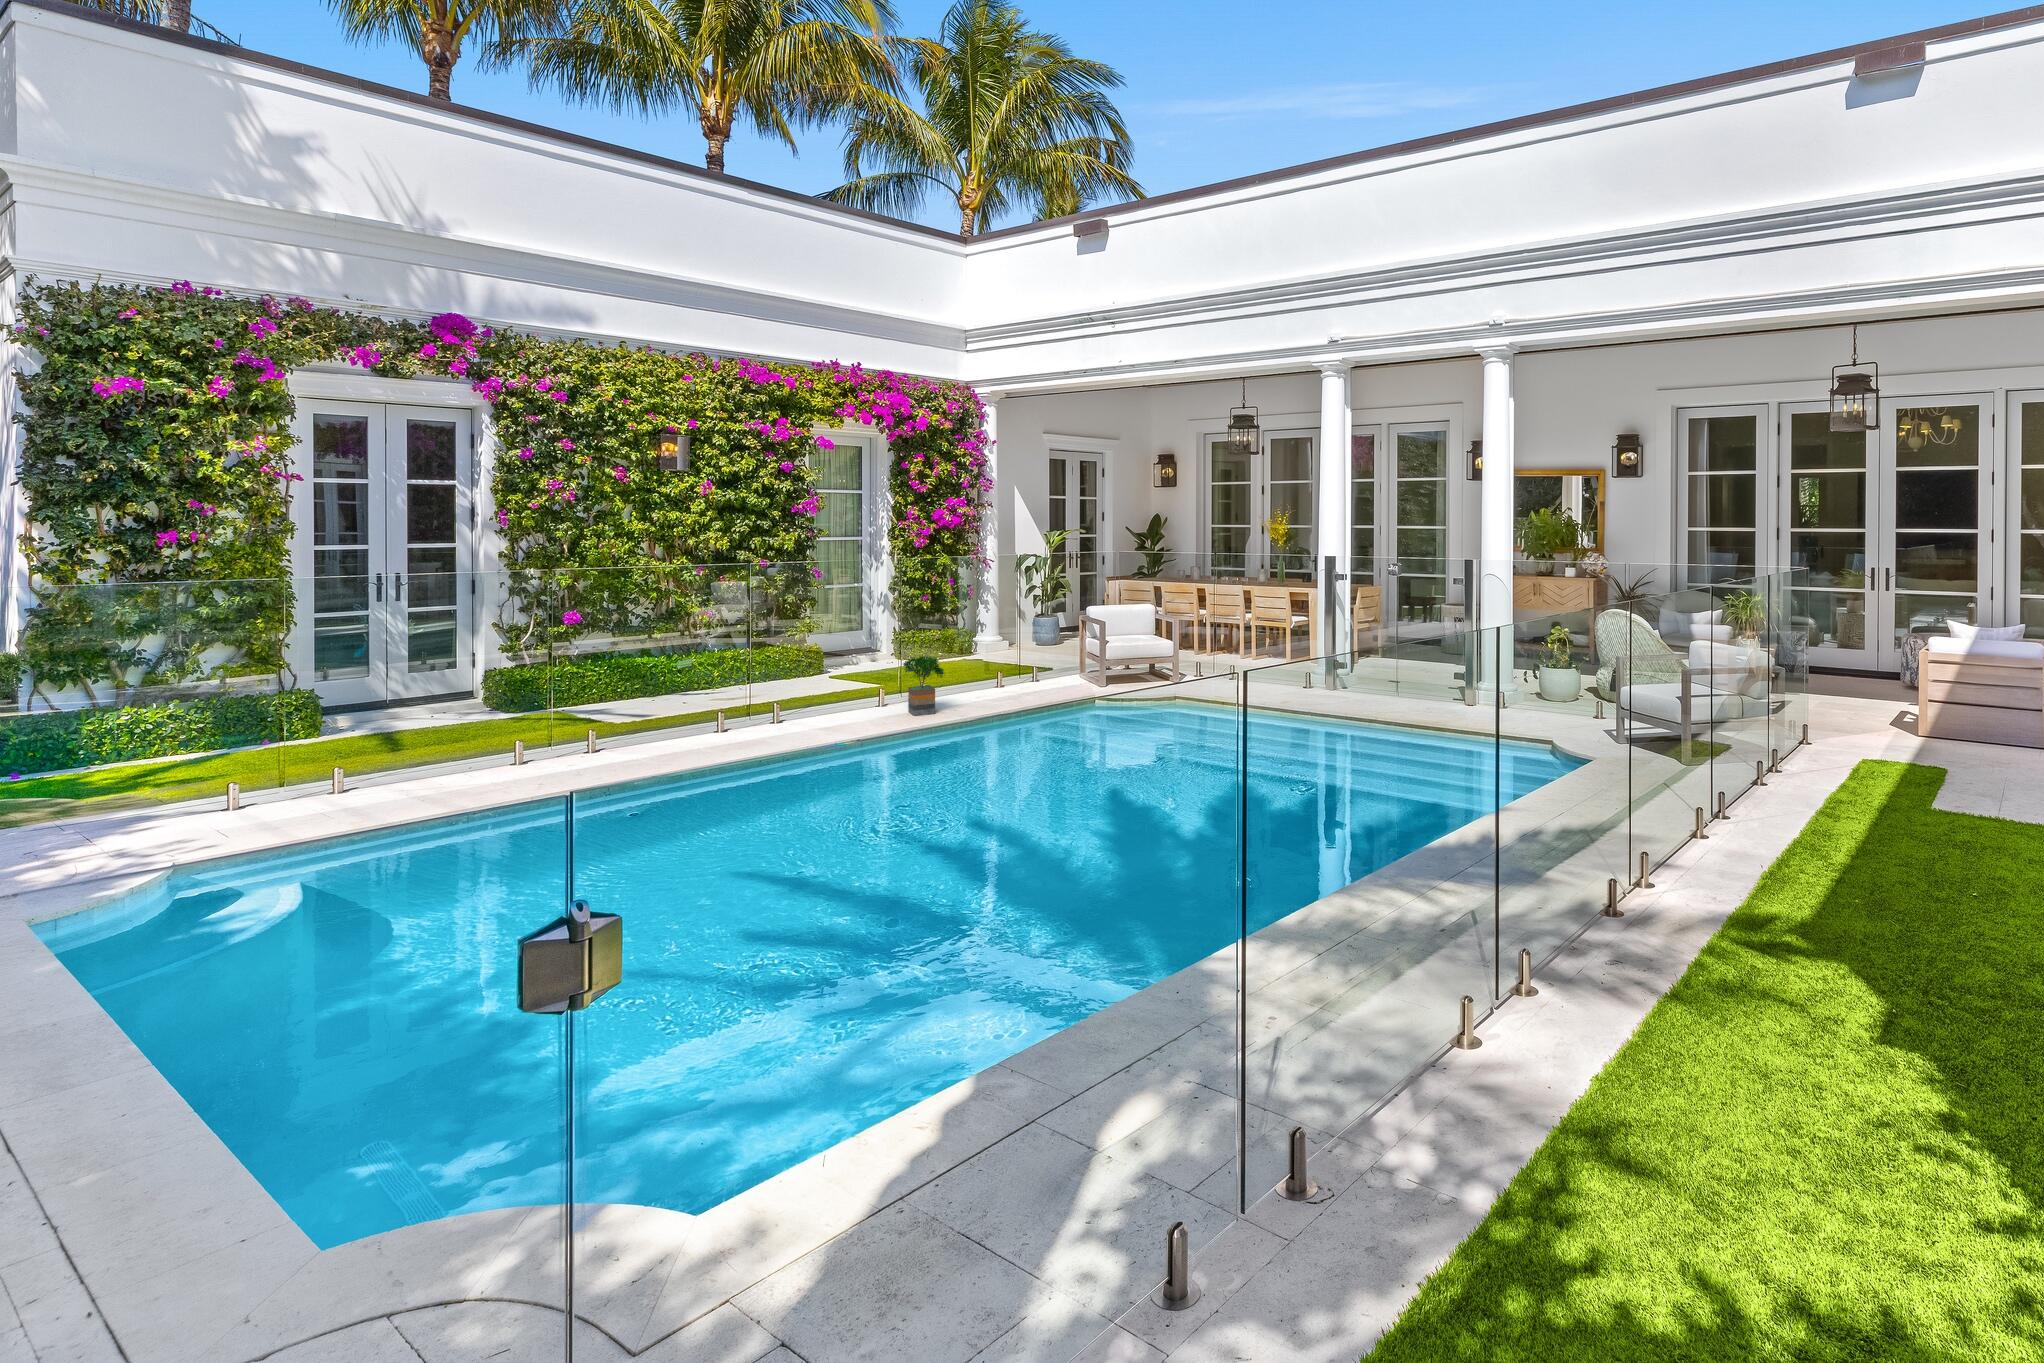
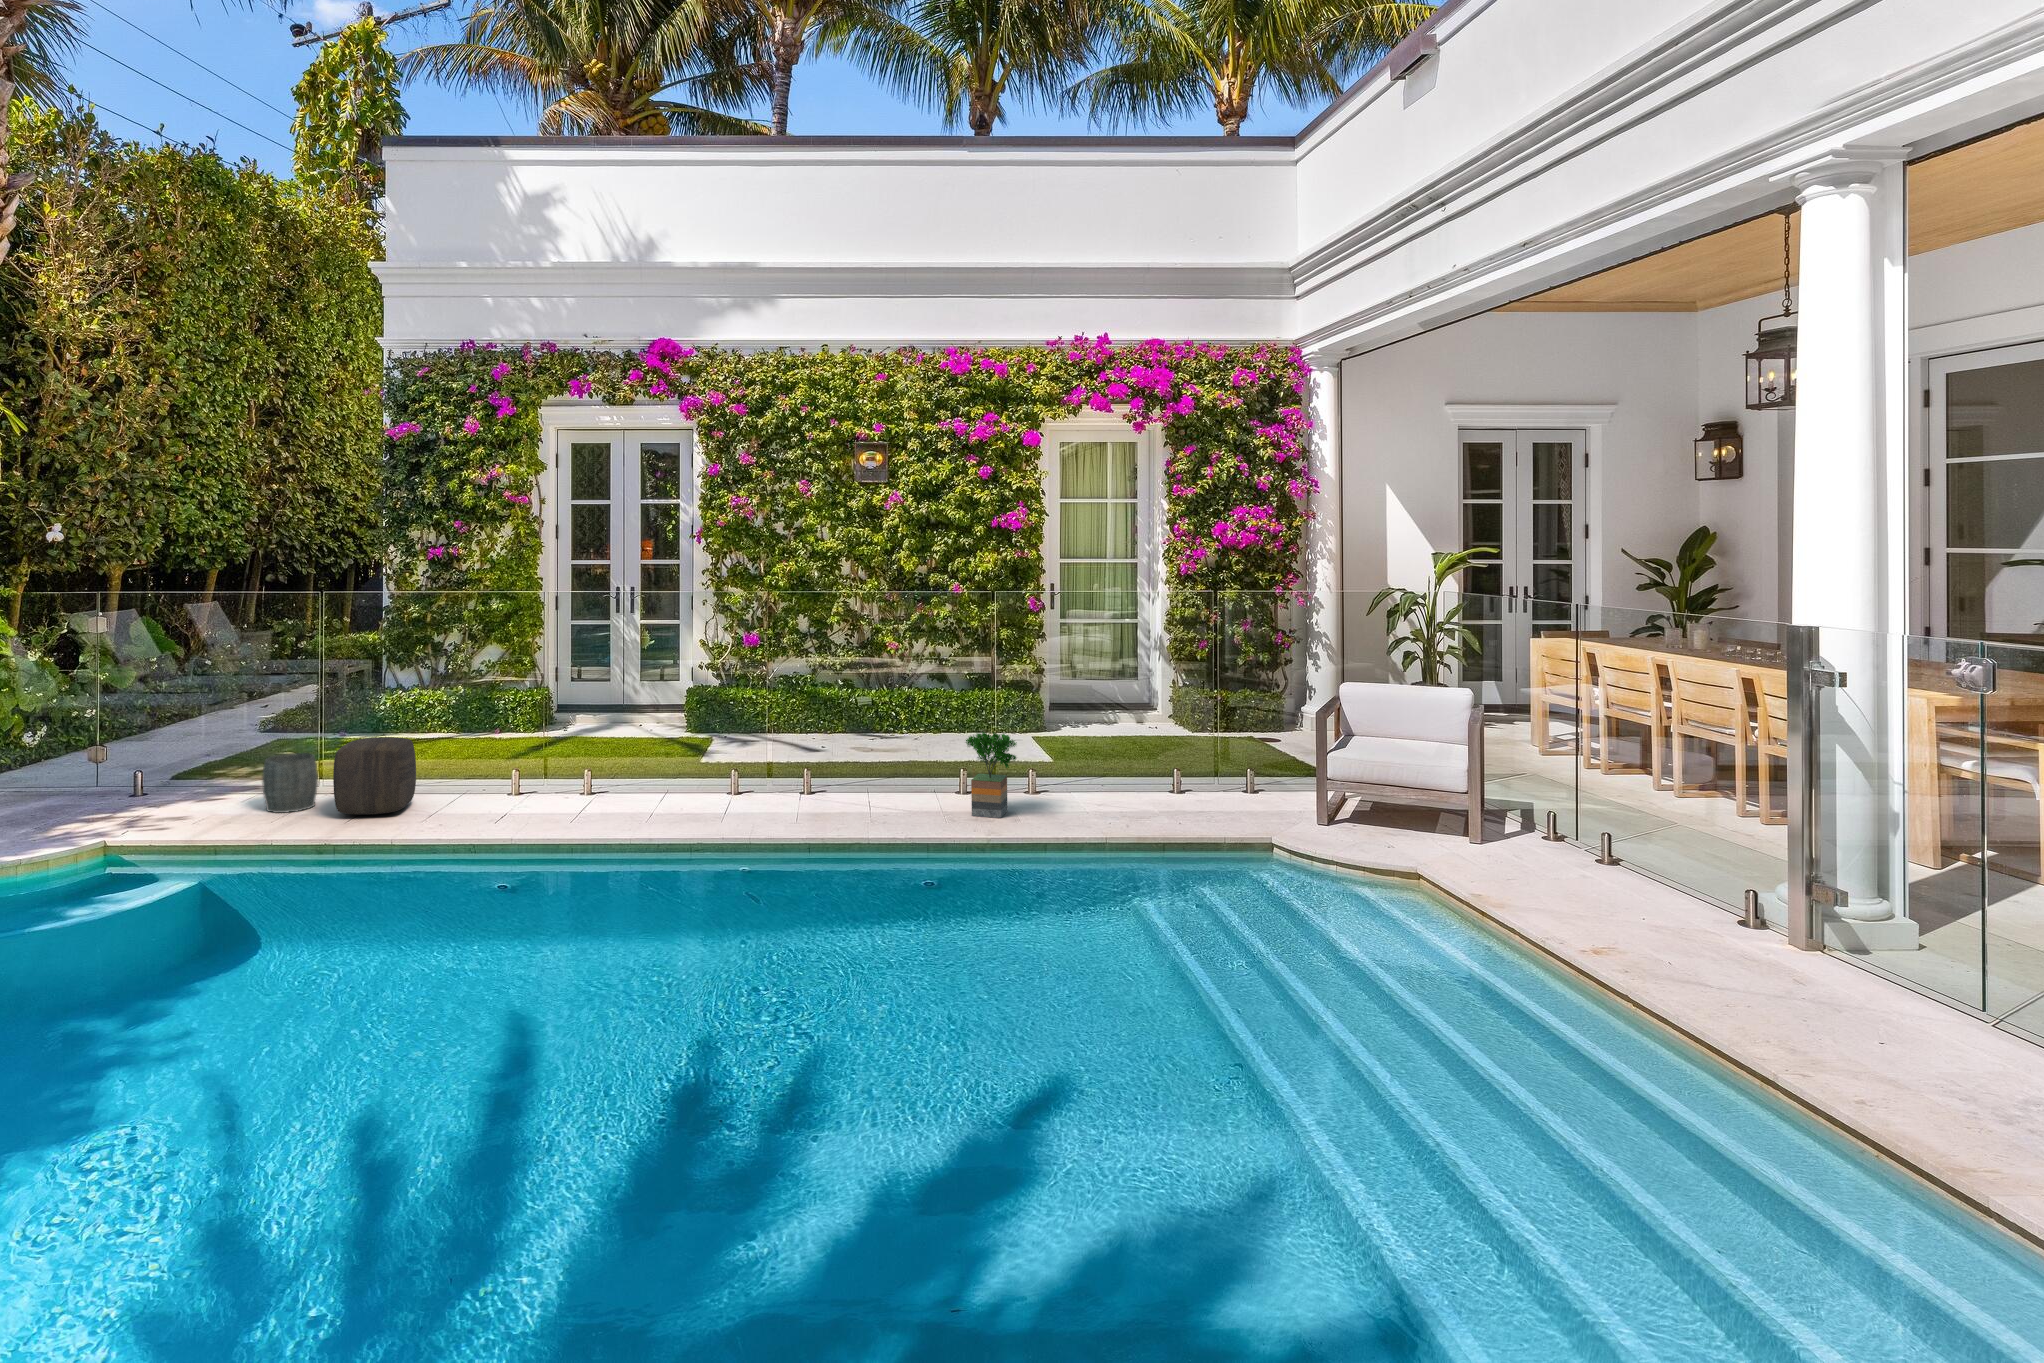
ottoman: none [277,735,389,823] -> present [333,737,416,815]
woven basket: none [140,773,226,848] -> present [262,753,318,813]

